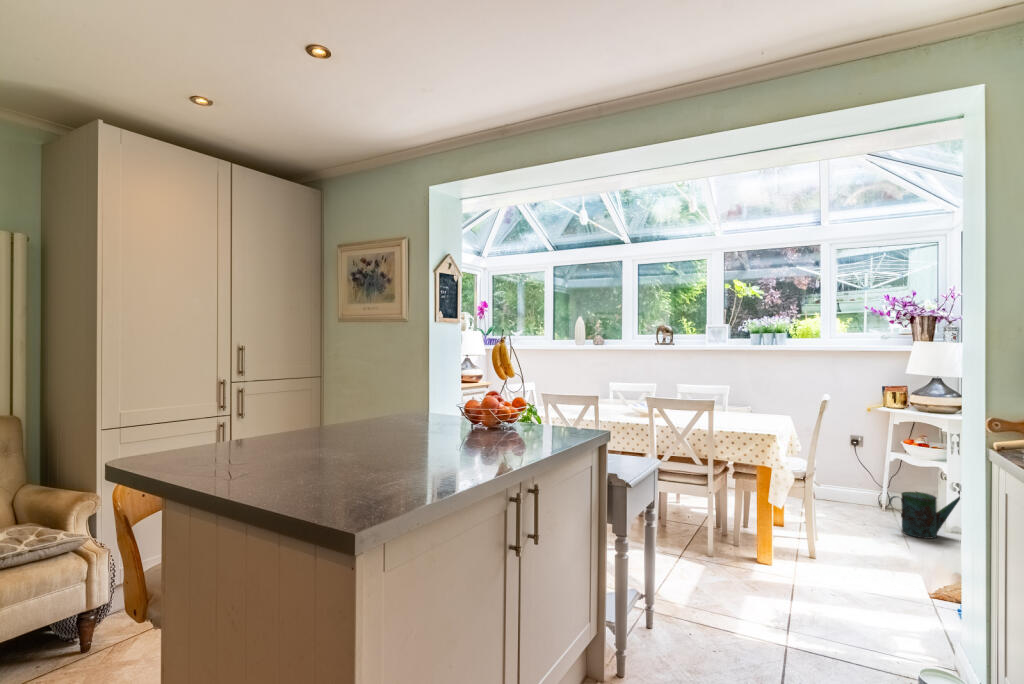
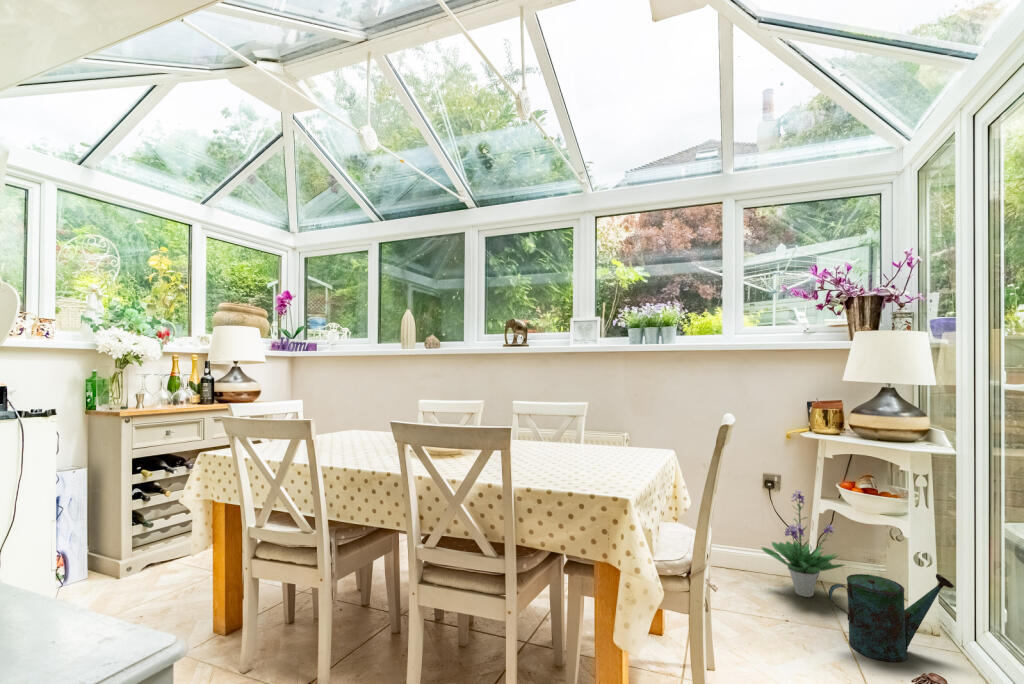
potted plant: none [847,445,905,512] -> present [762,491,844,597]

